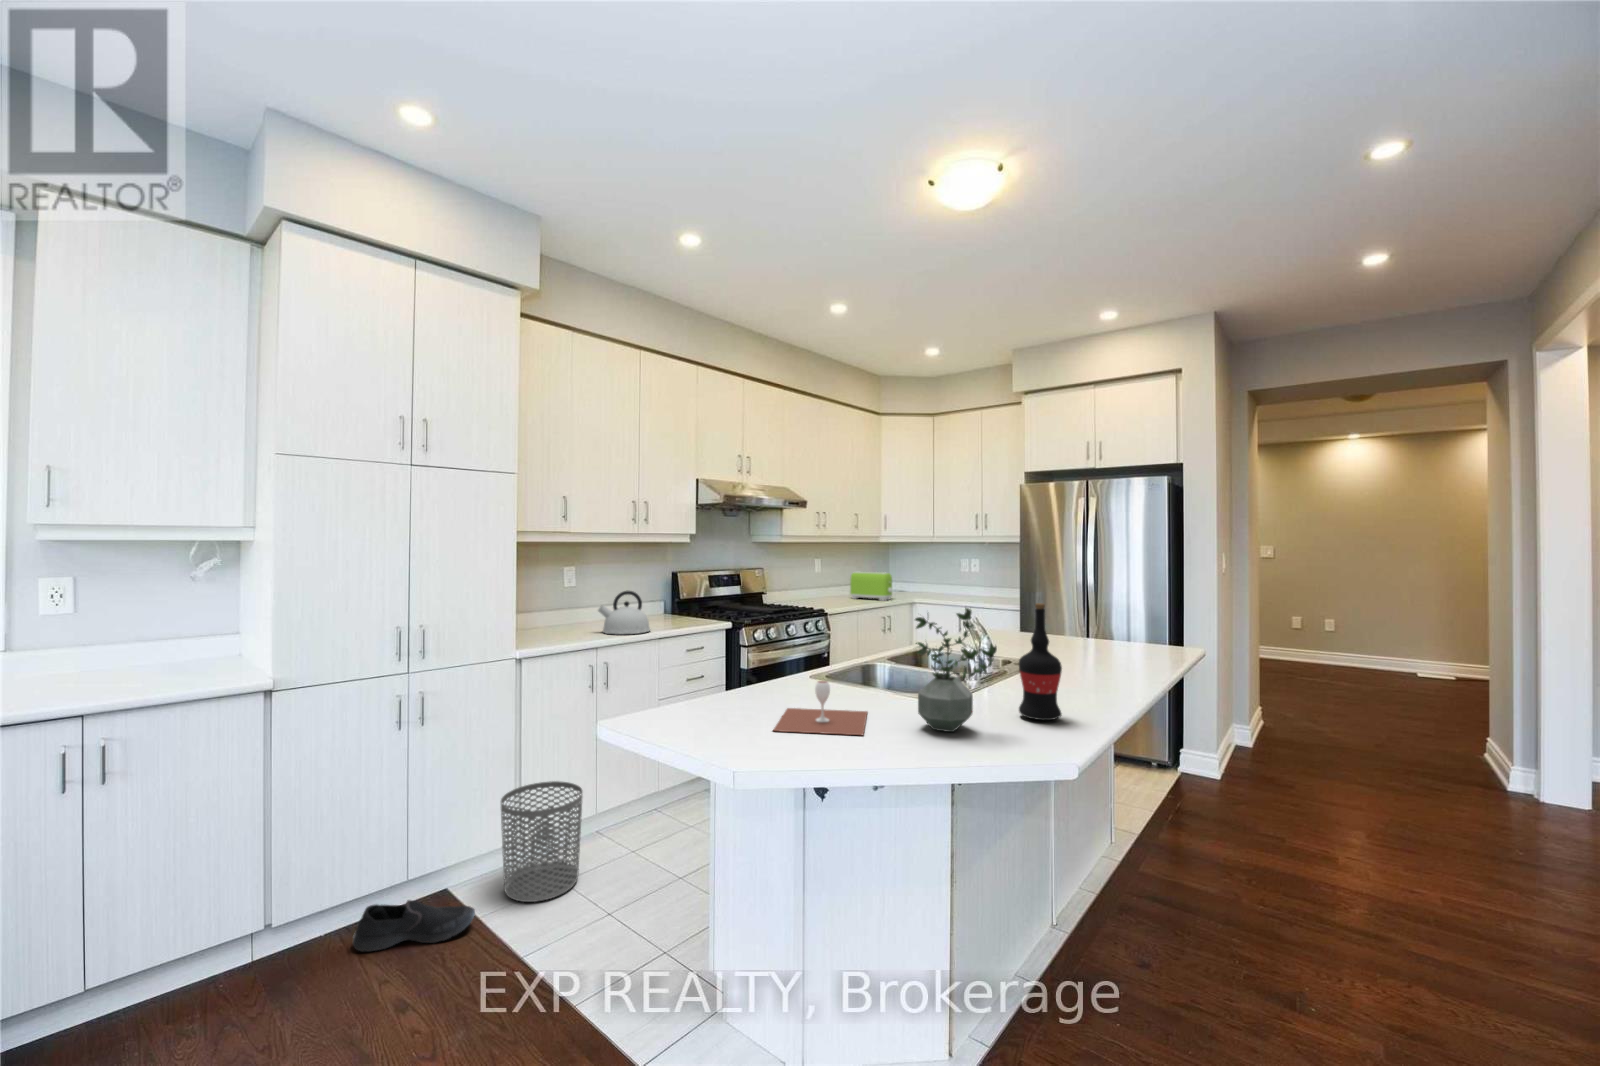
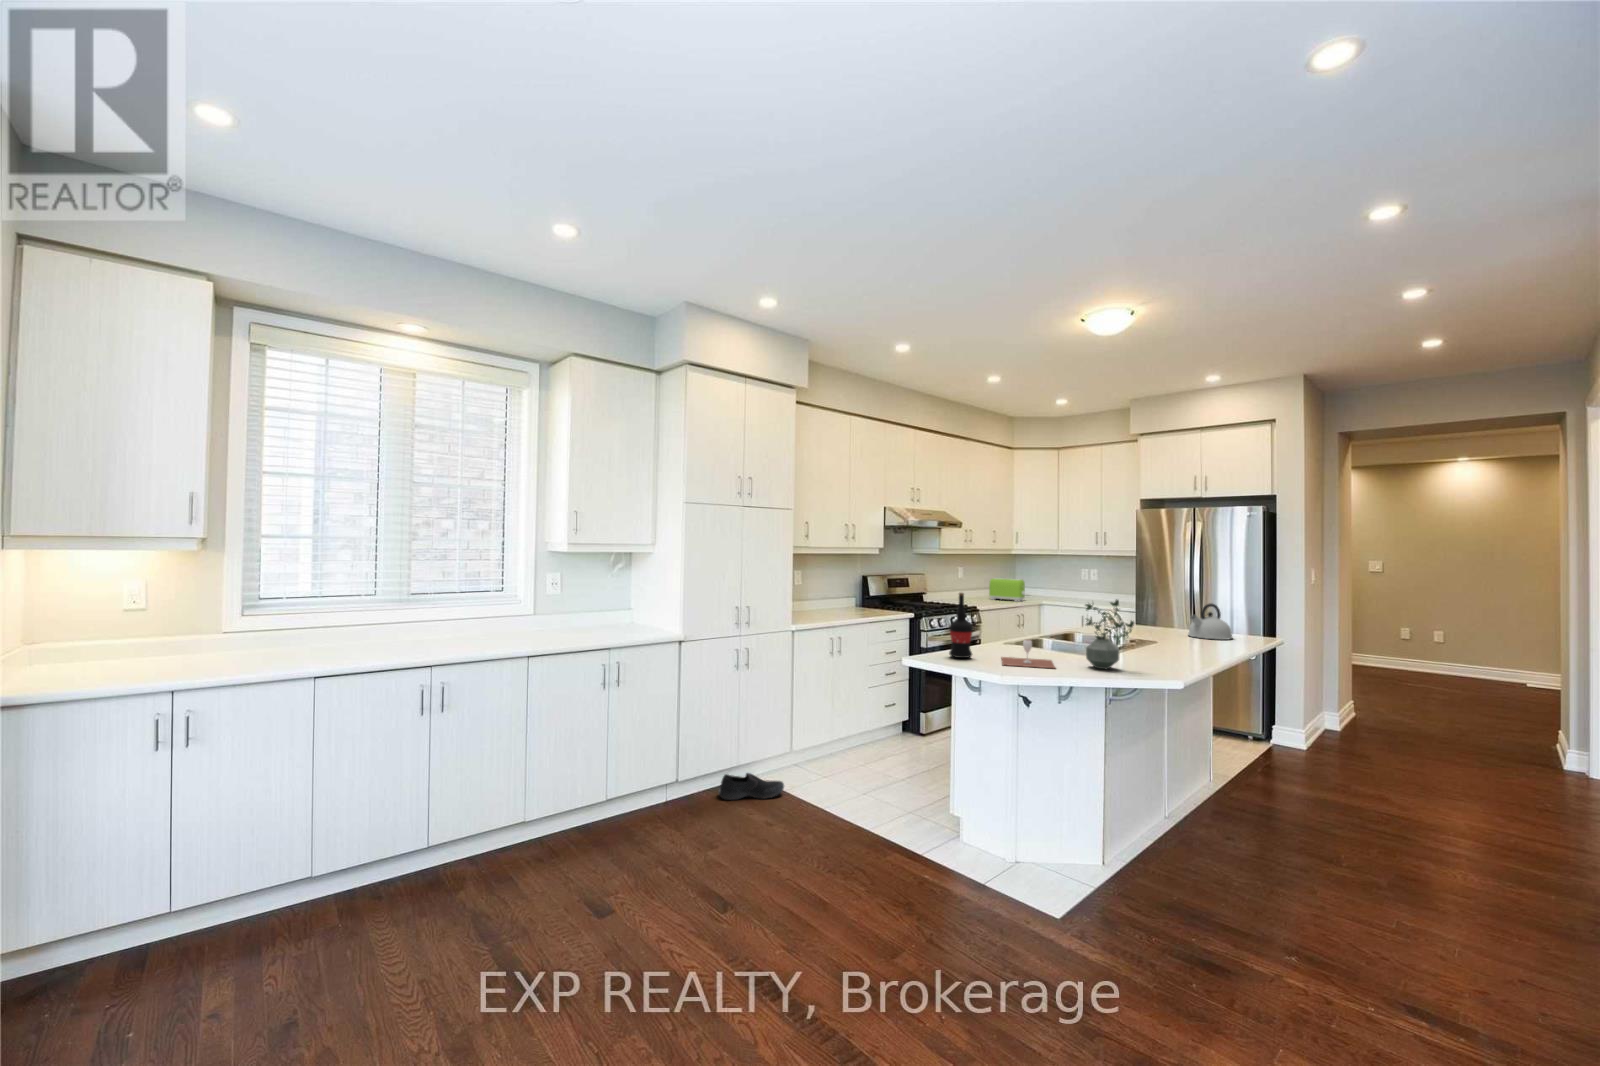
kettle: present [598,591,650,634] -> present [1188,604,1232,640]
wine bottle: present [1019,603,1062,720] -> present [949,593,973,658]
waste bin: present [501,781,582,902] -> none [788,713,837,785]

